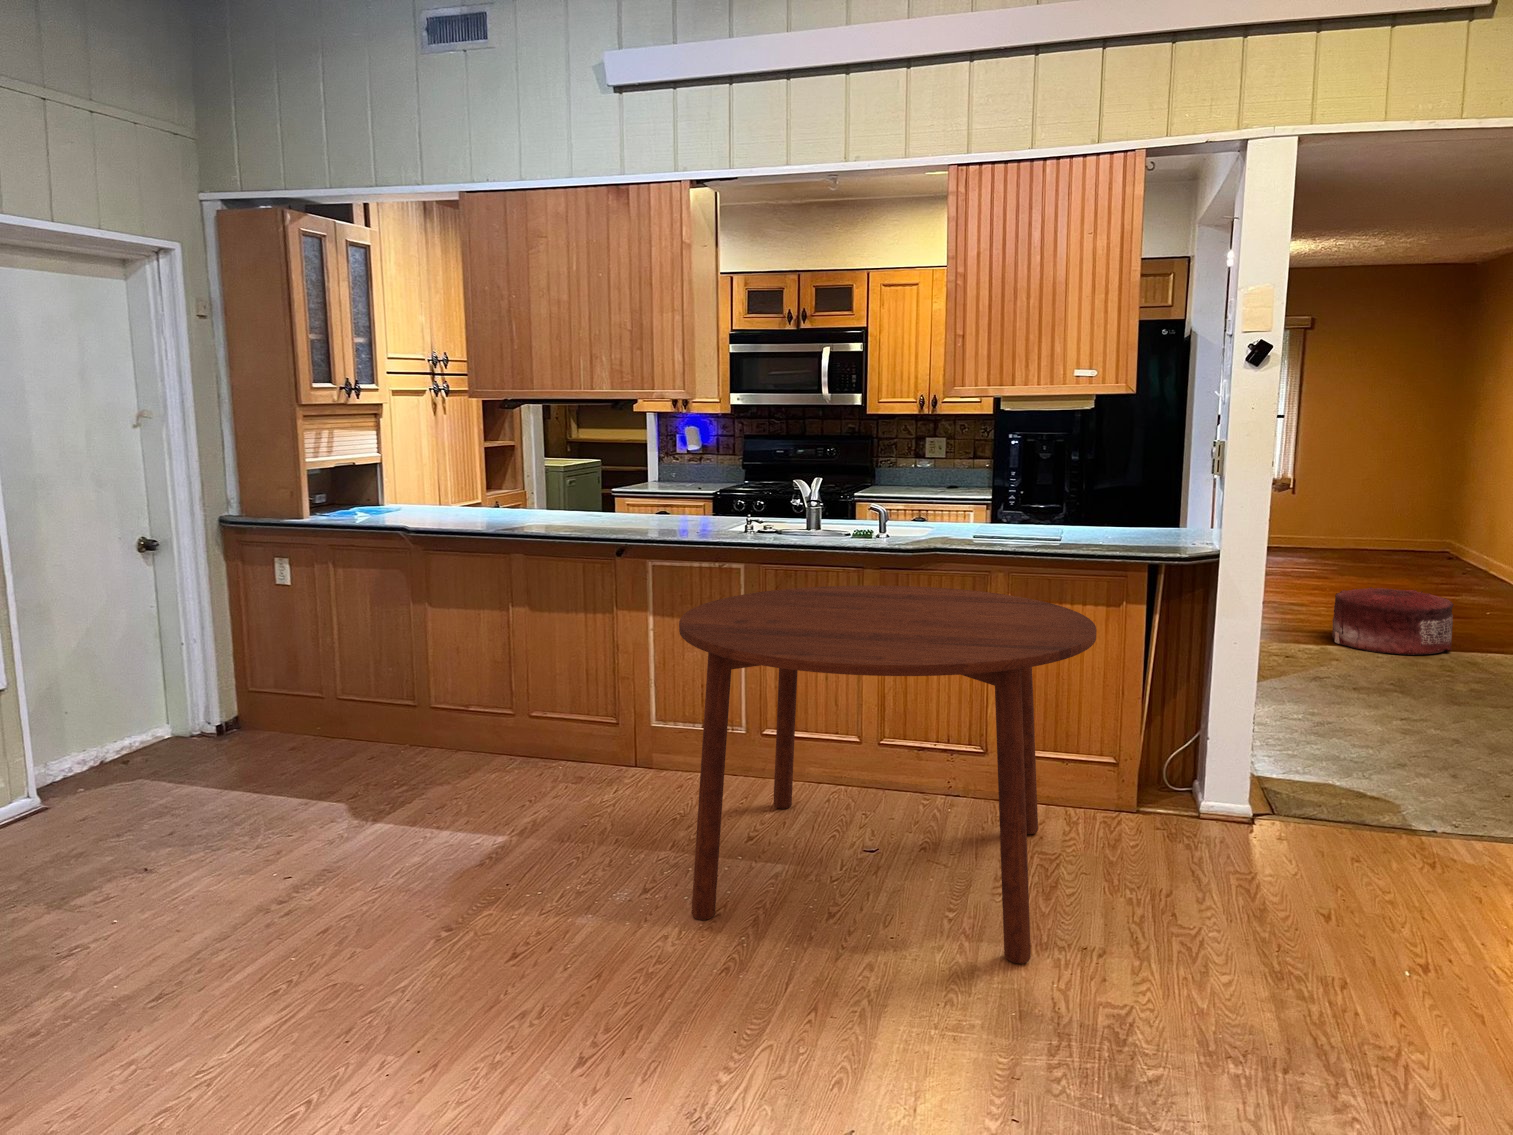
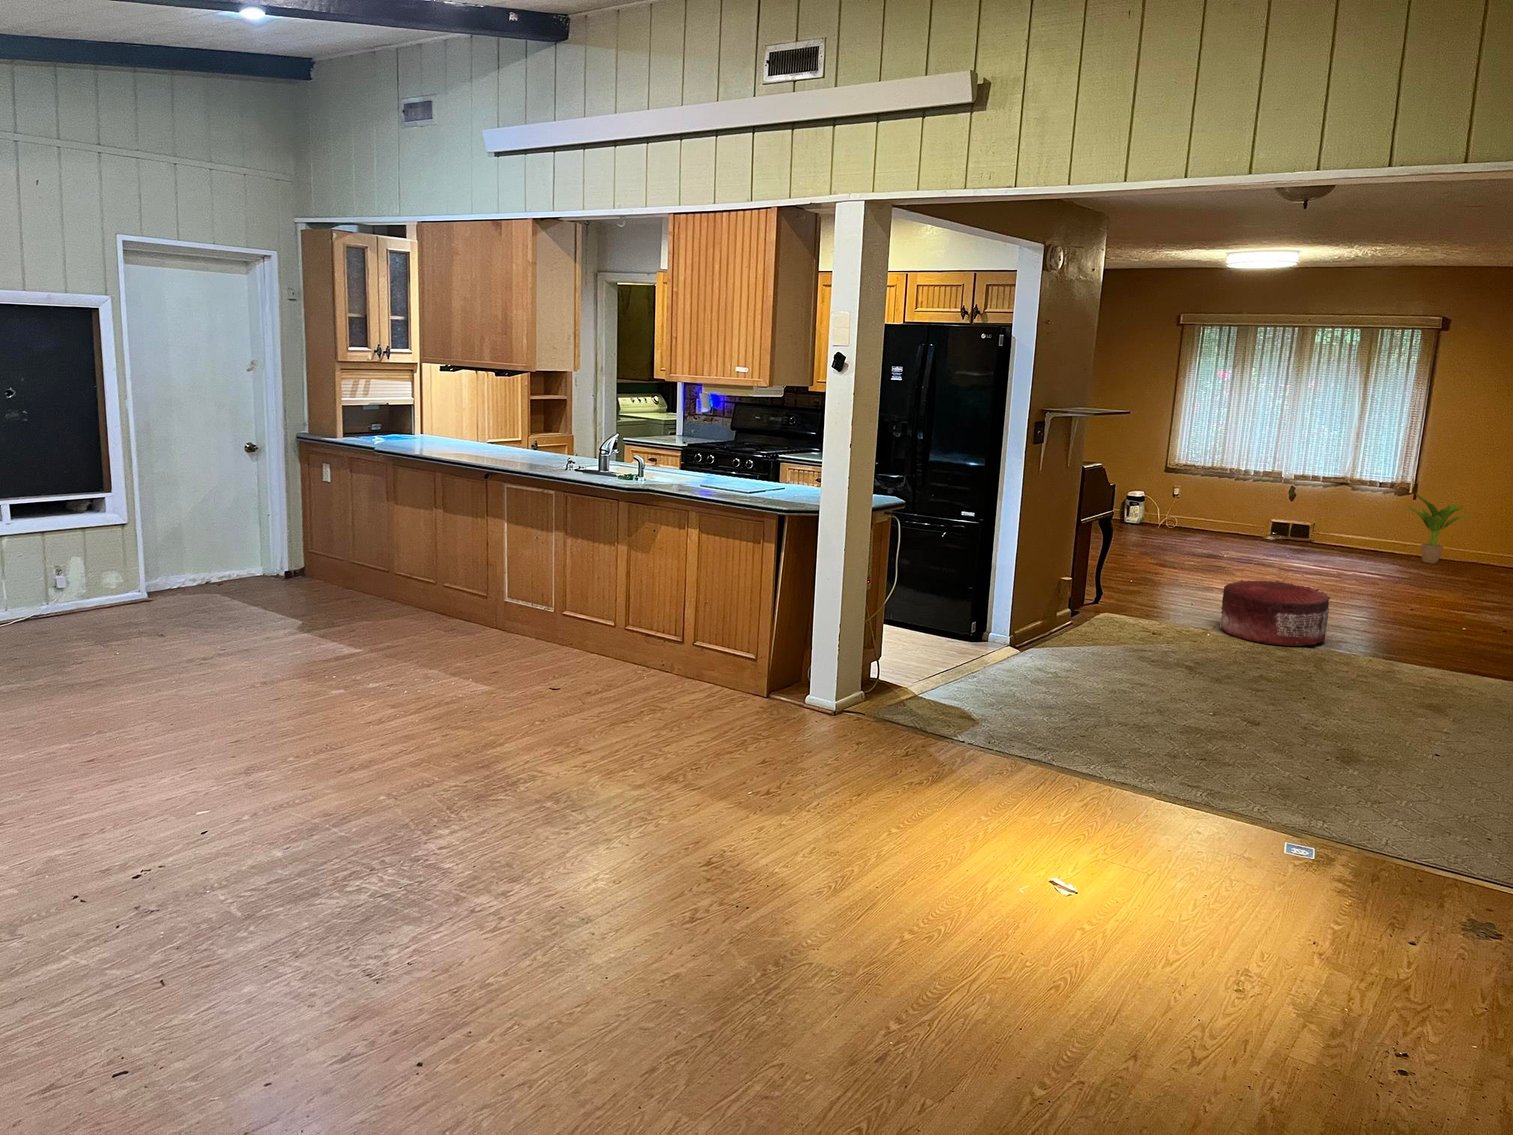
potted plant: none [1300,493,1358,558] -> present [1407,493,1473,564]
dining table: present [679,586,1097,963] -> none [409,510,683,740]

